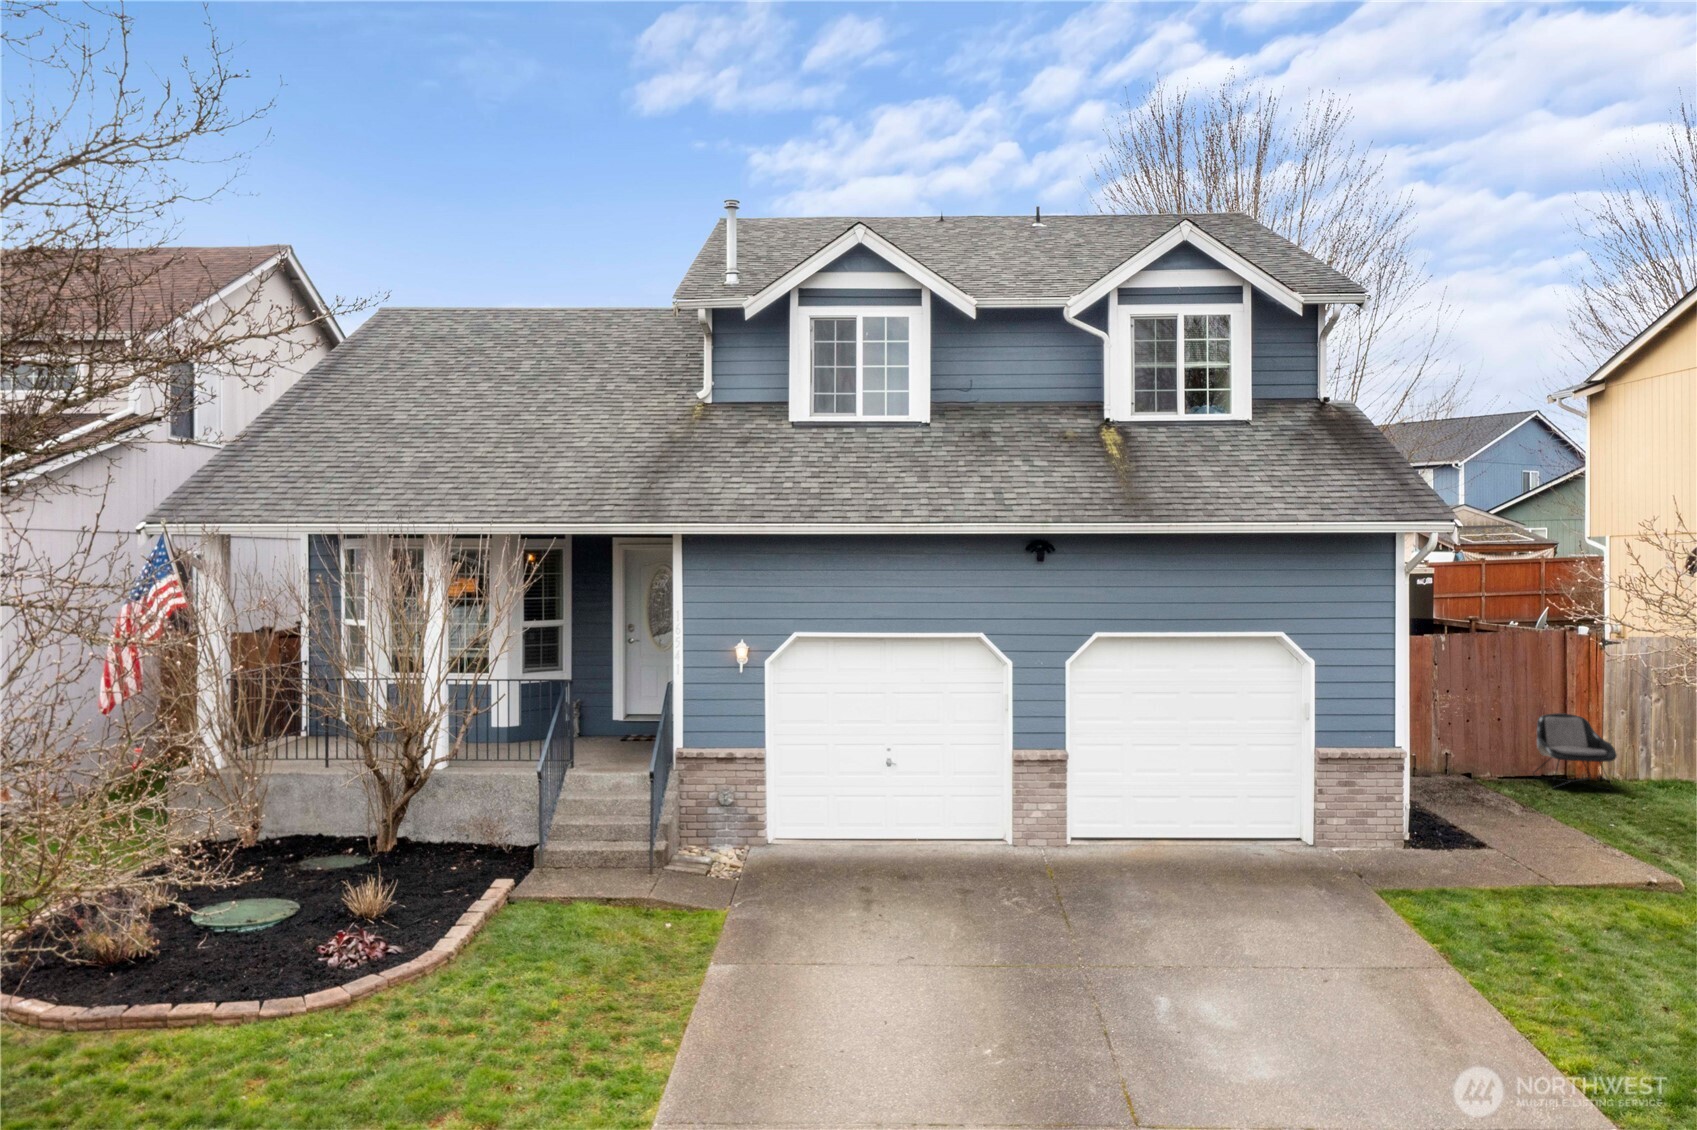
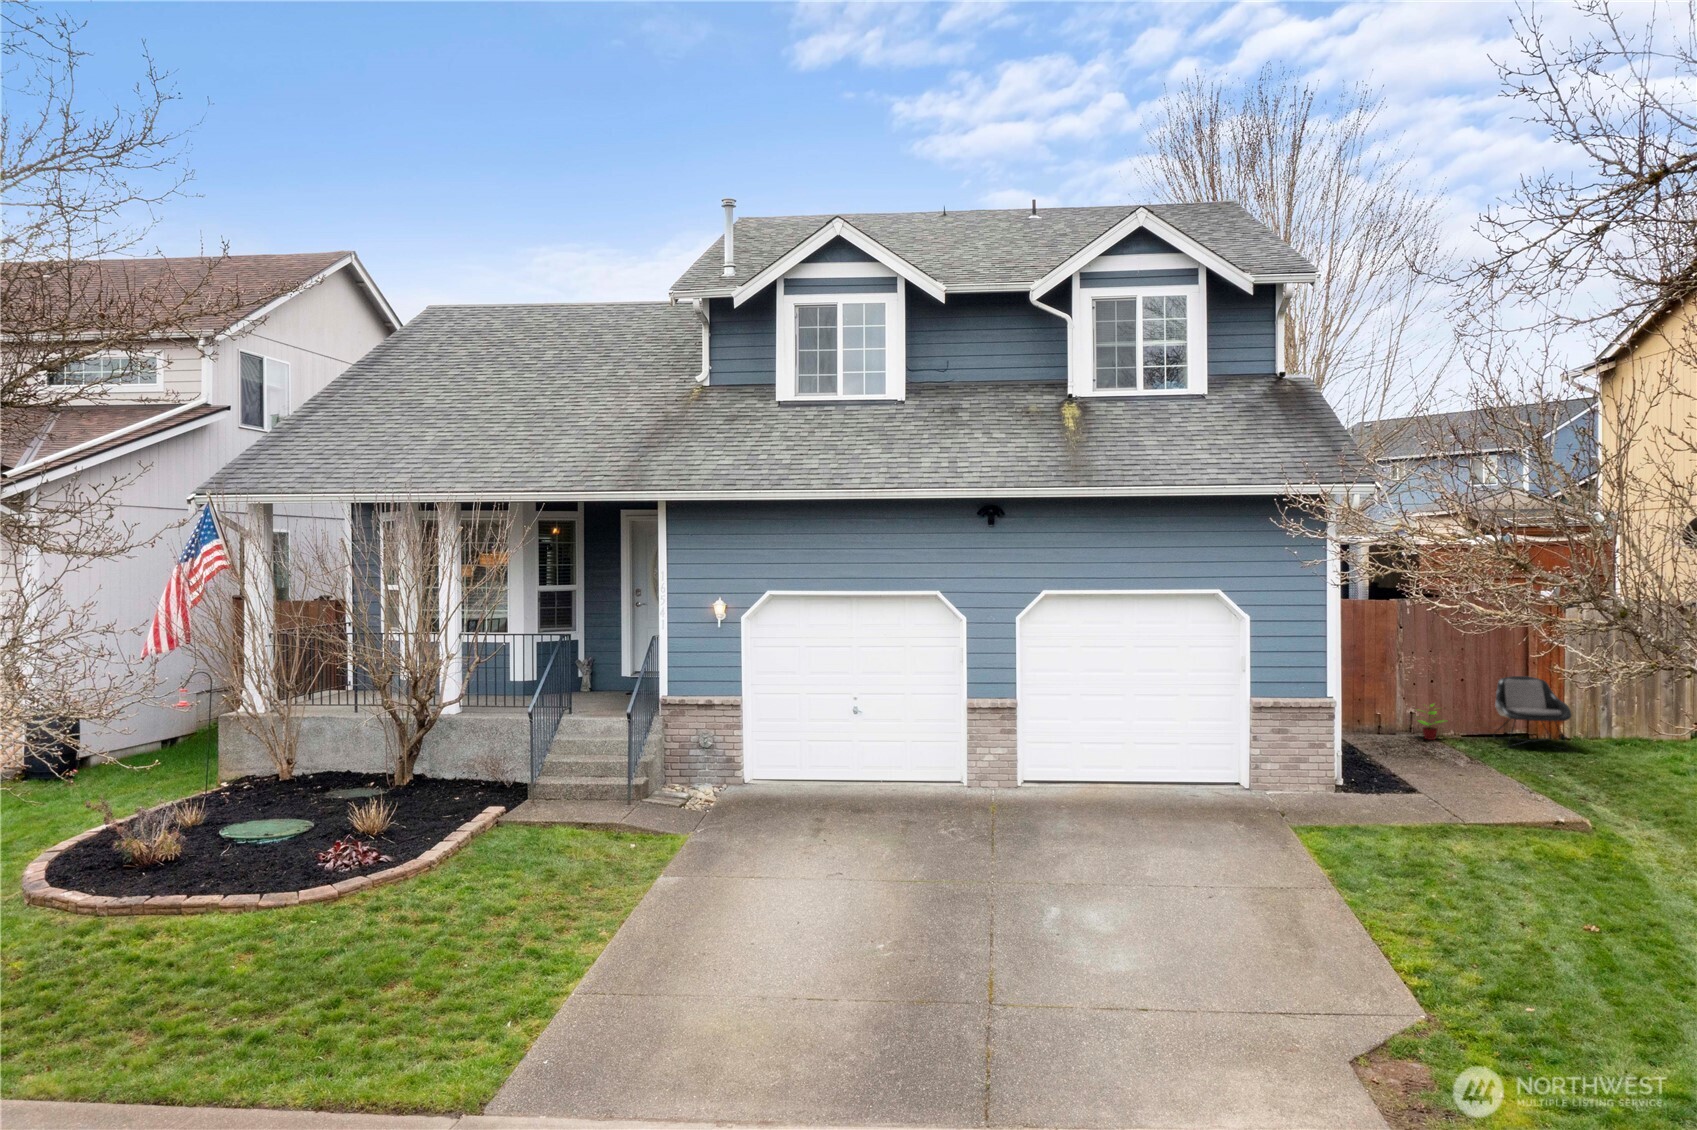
potted plant: none [1454,741,1490,780] -> present [1418,704,1443,740]

